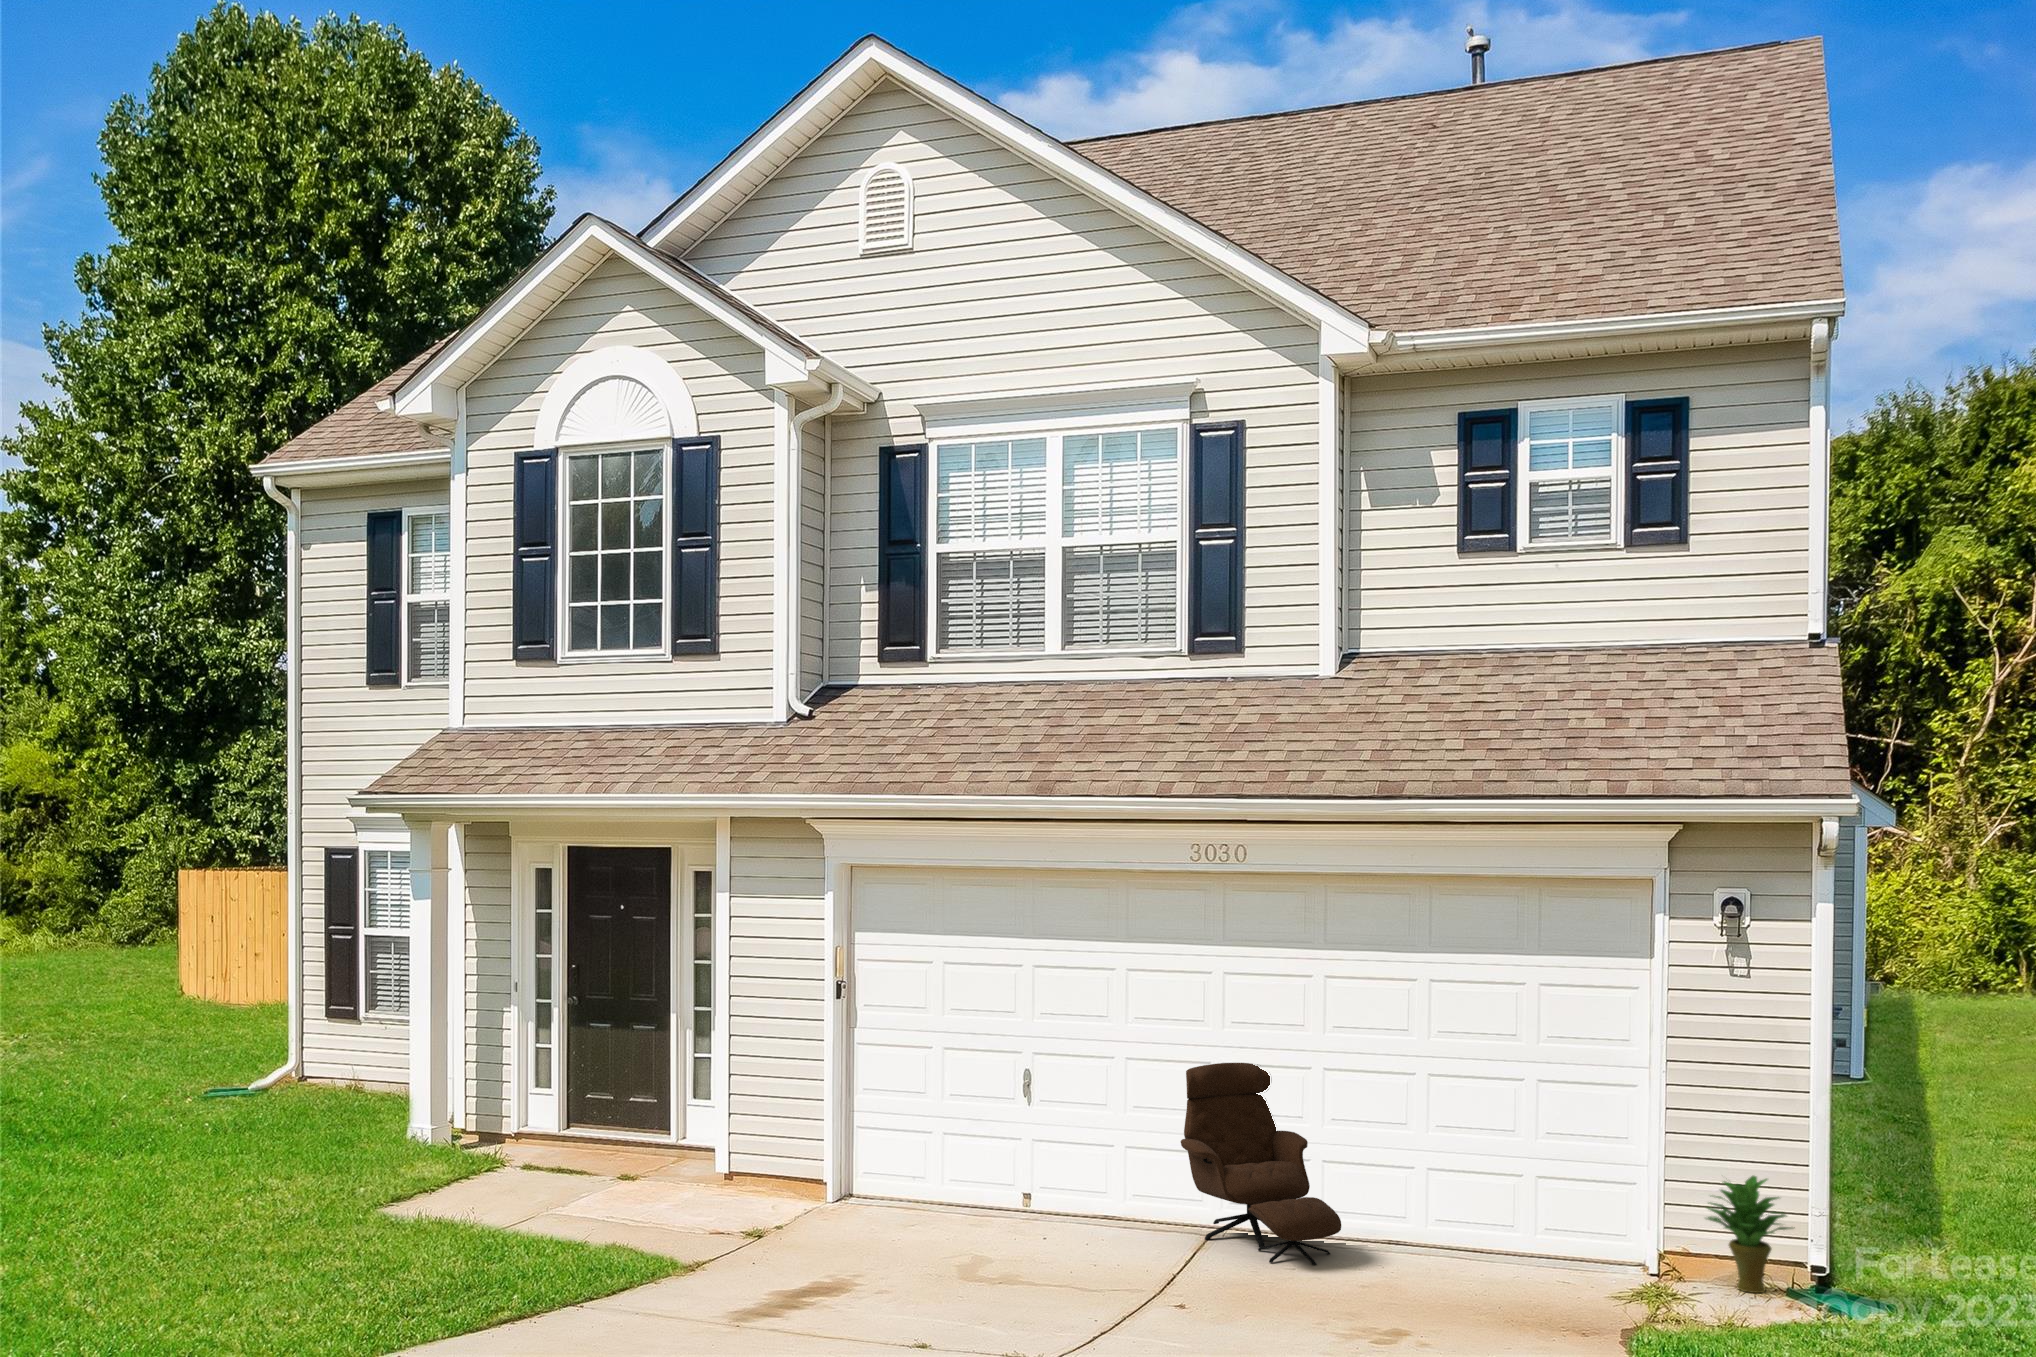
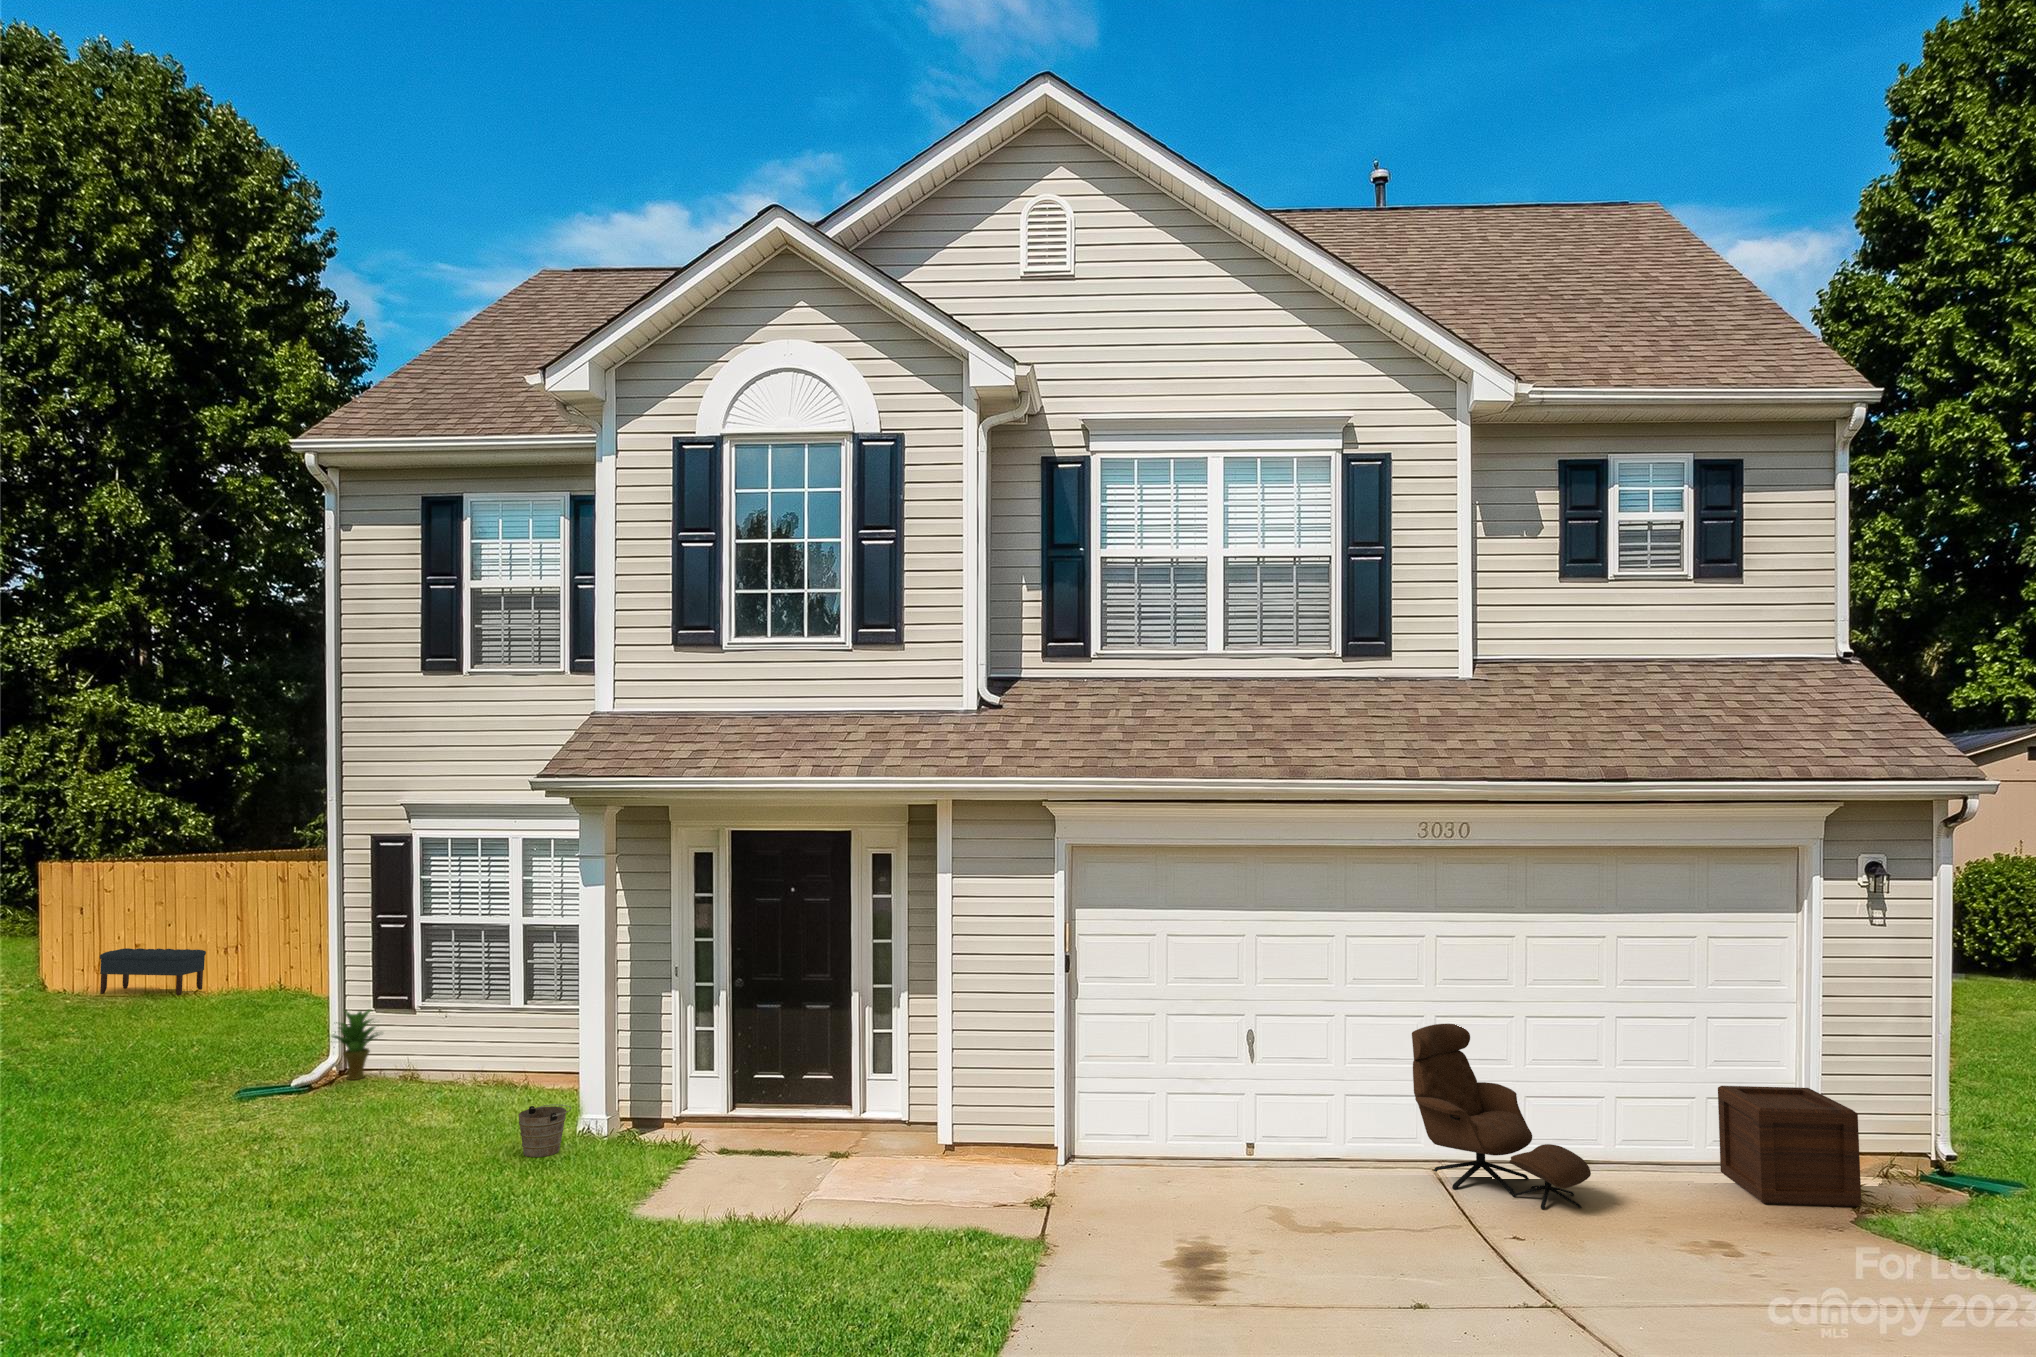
bench: none [177,964,268,1010] -> present [100,948,206,995]
bucket: none [365,1105,417,1153] -> present [519,1104,571,1157]
wooden crate: none [1530,1147,1650,1289] -> present [1718,1086,1861,1207]
potted plant: present [1707,1176,1793,1293] -> present [332,1010,379,1080]

